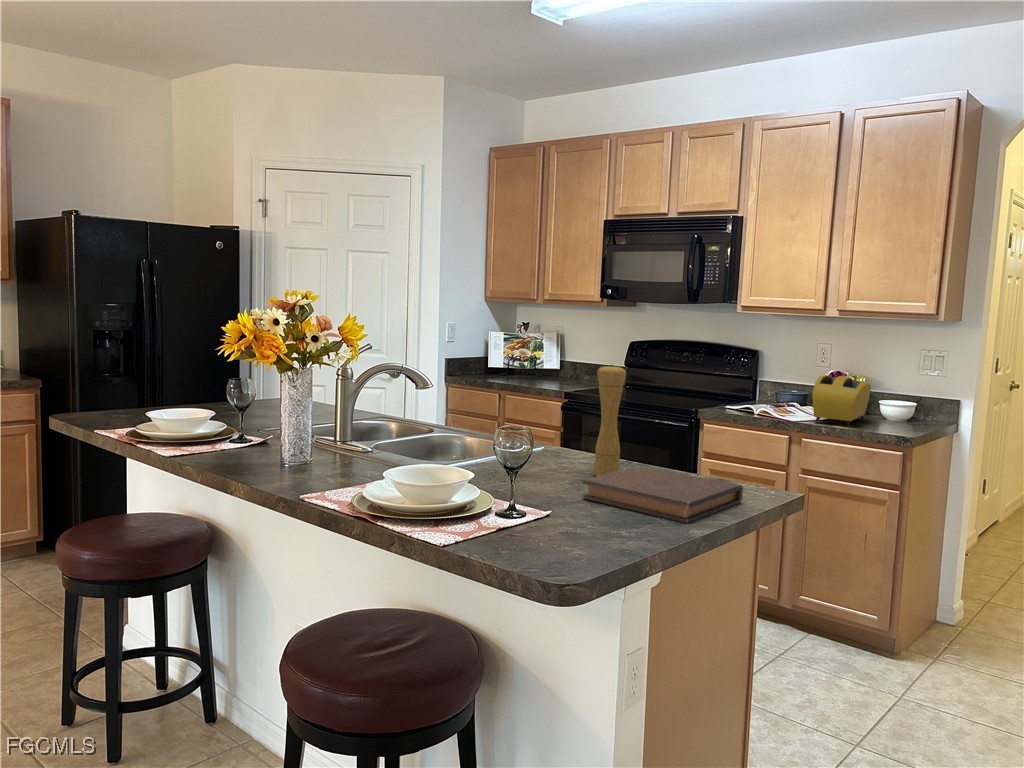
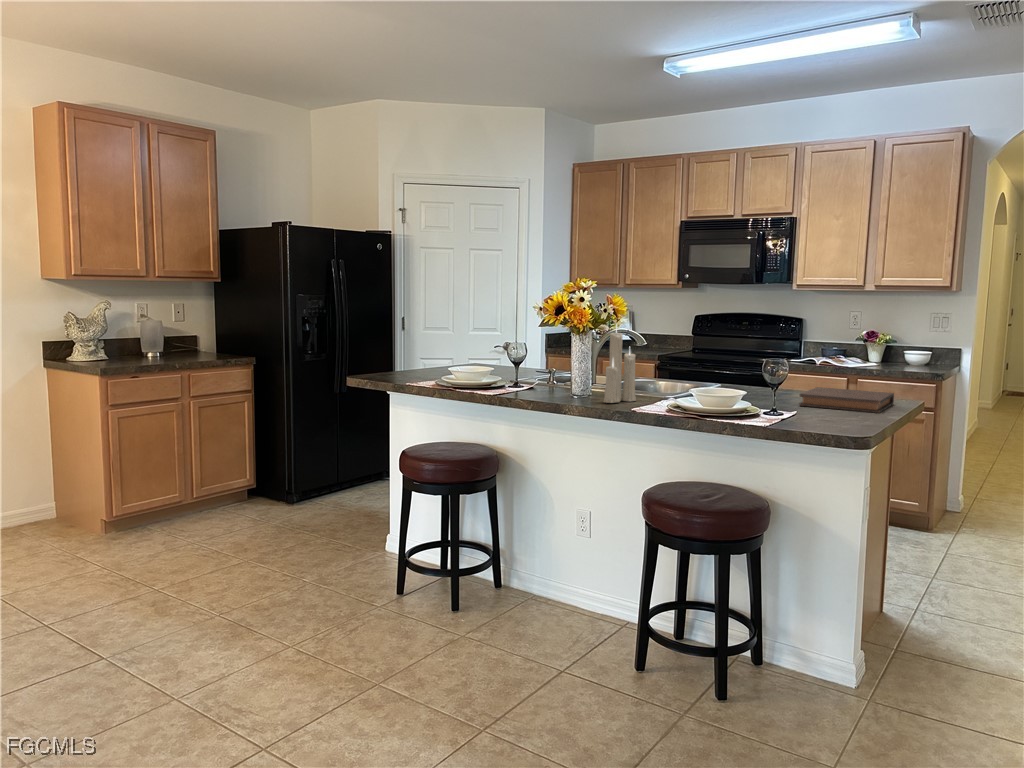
candle: none [294,350,353,478] -> present [604,328,636,403]
pepper mill: present [594,365,626,476] -> none [781,323,804,397]
toaster: present [813,376,871,427] -> none [863,333,901,369]

